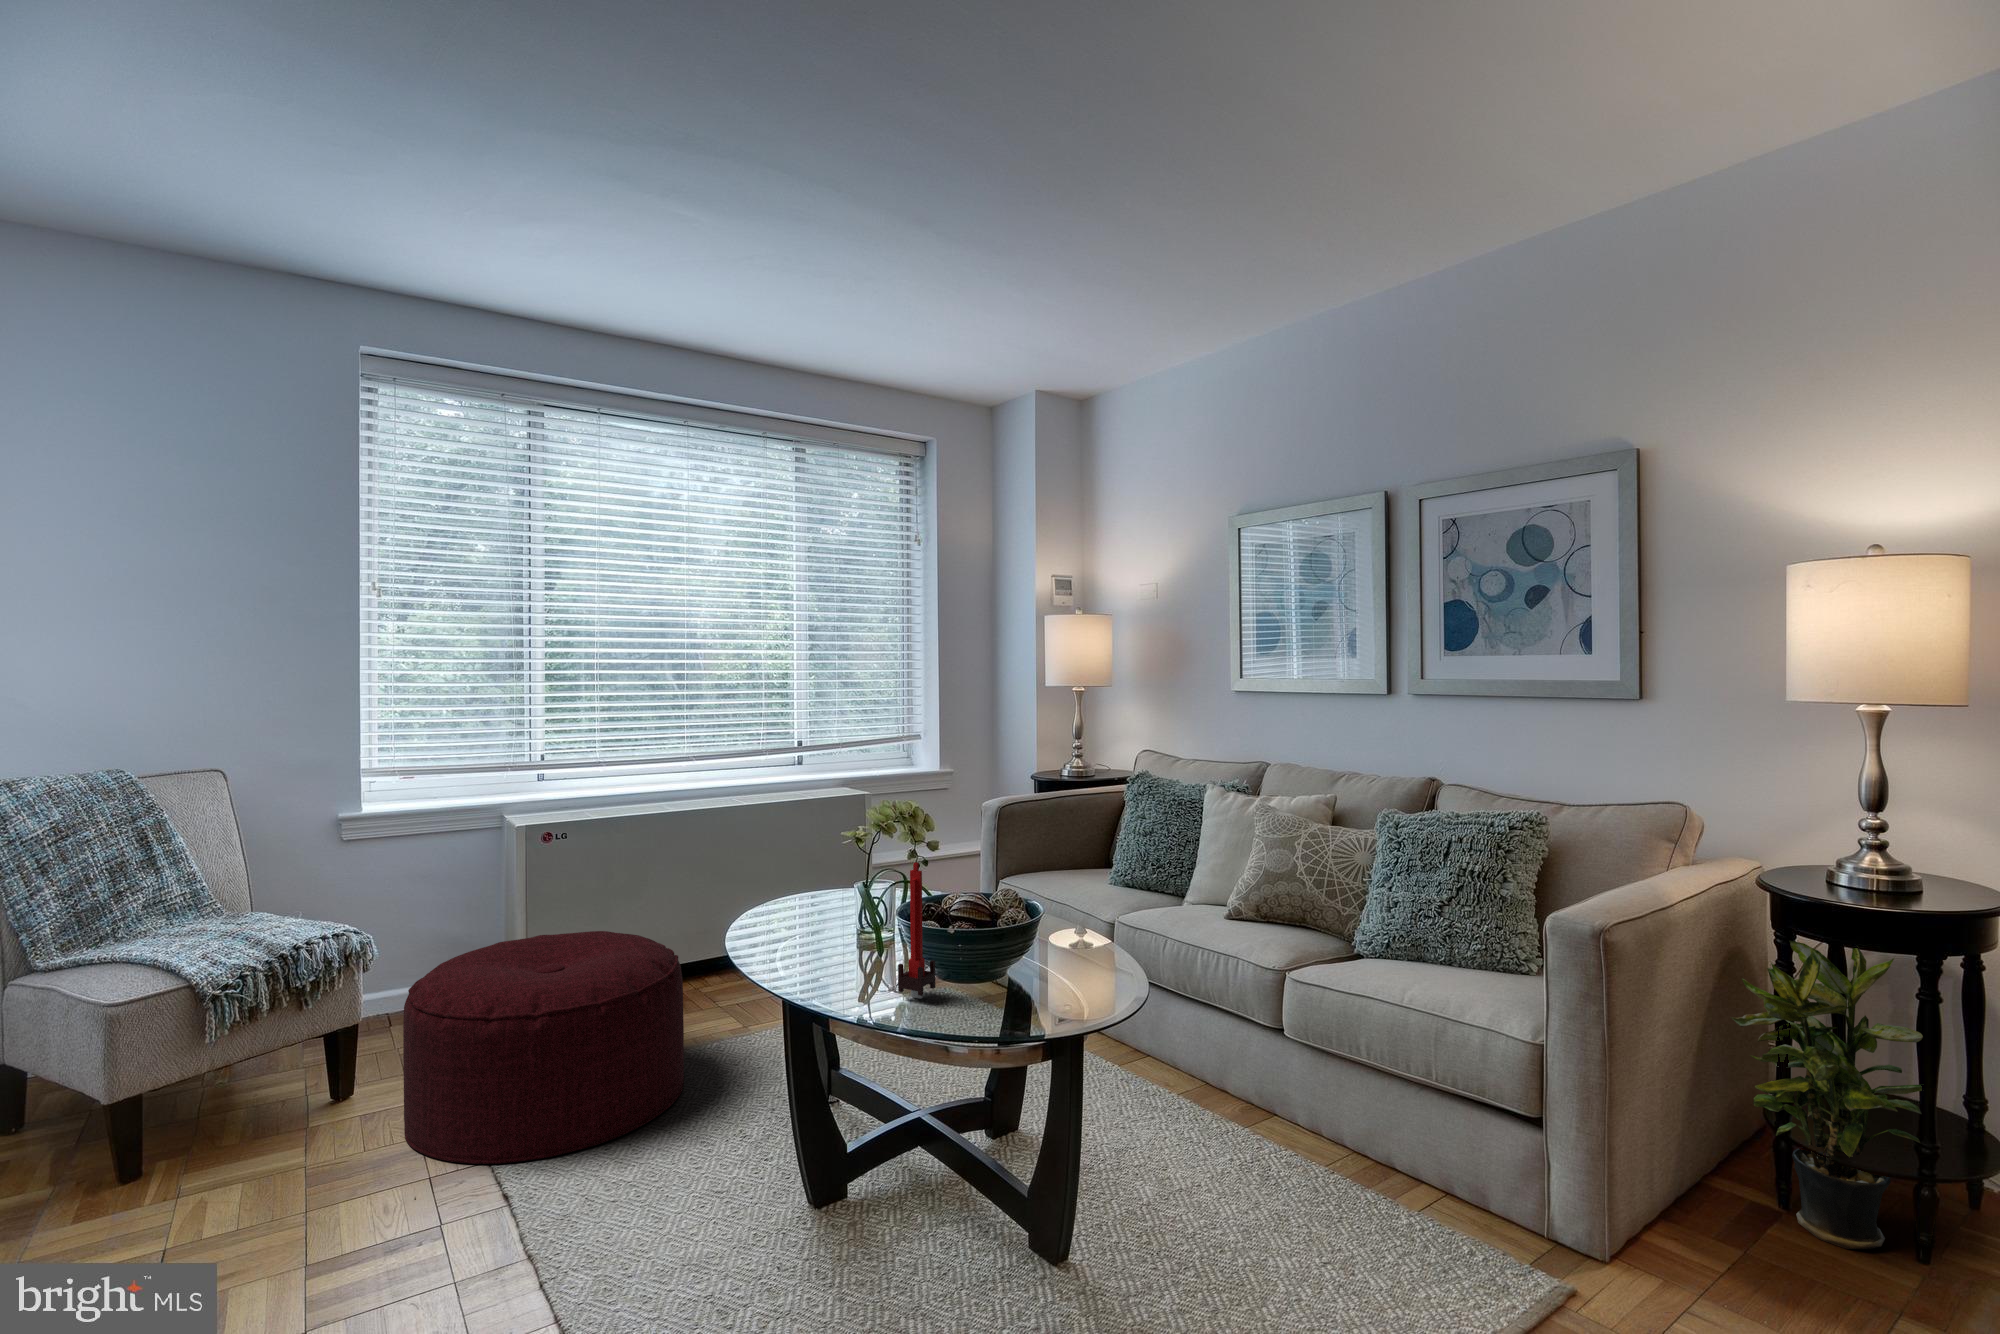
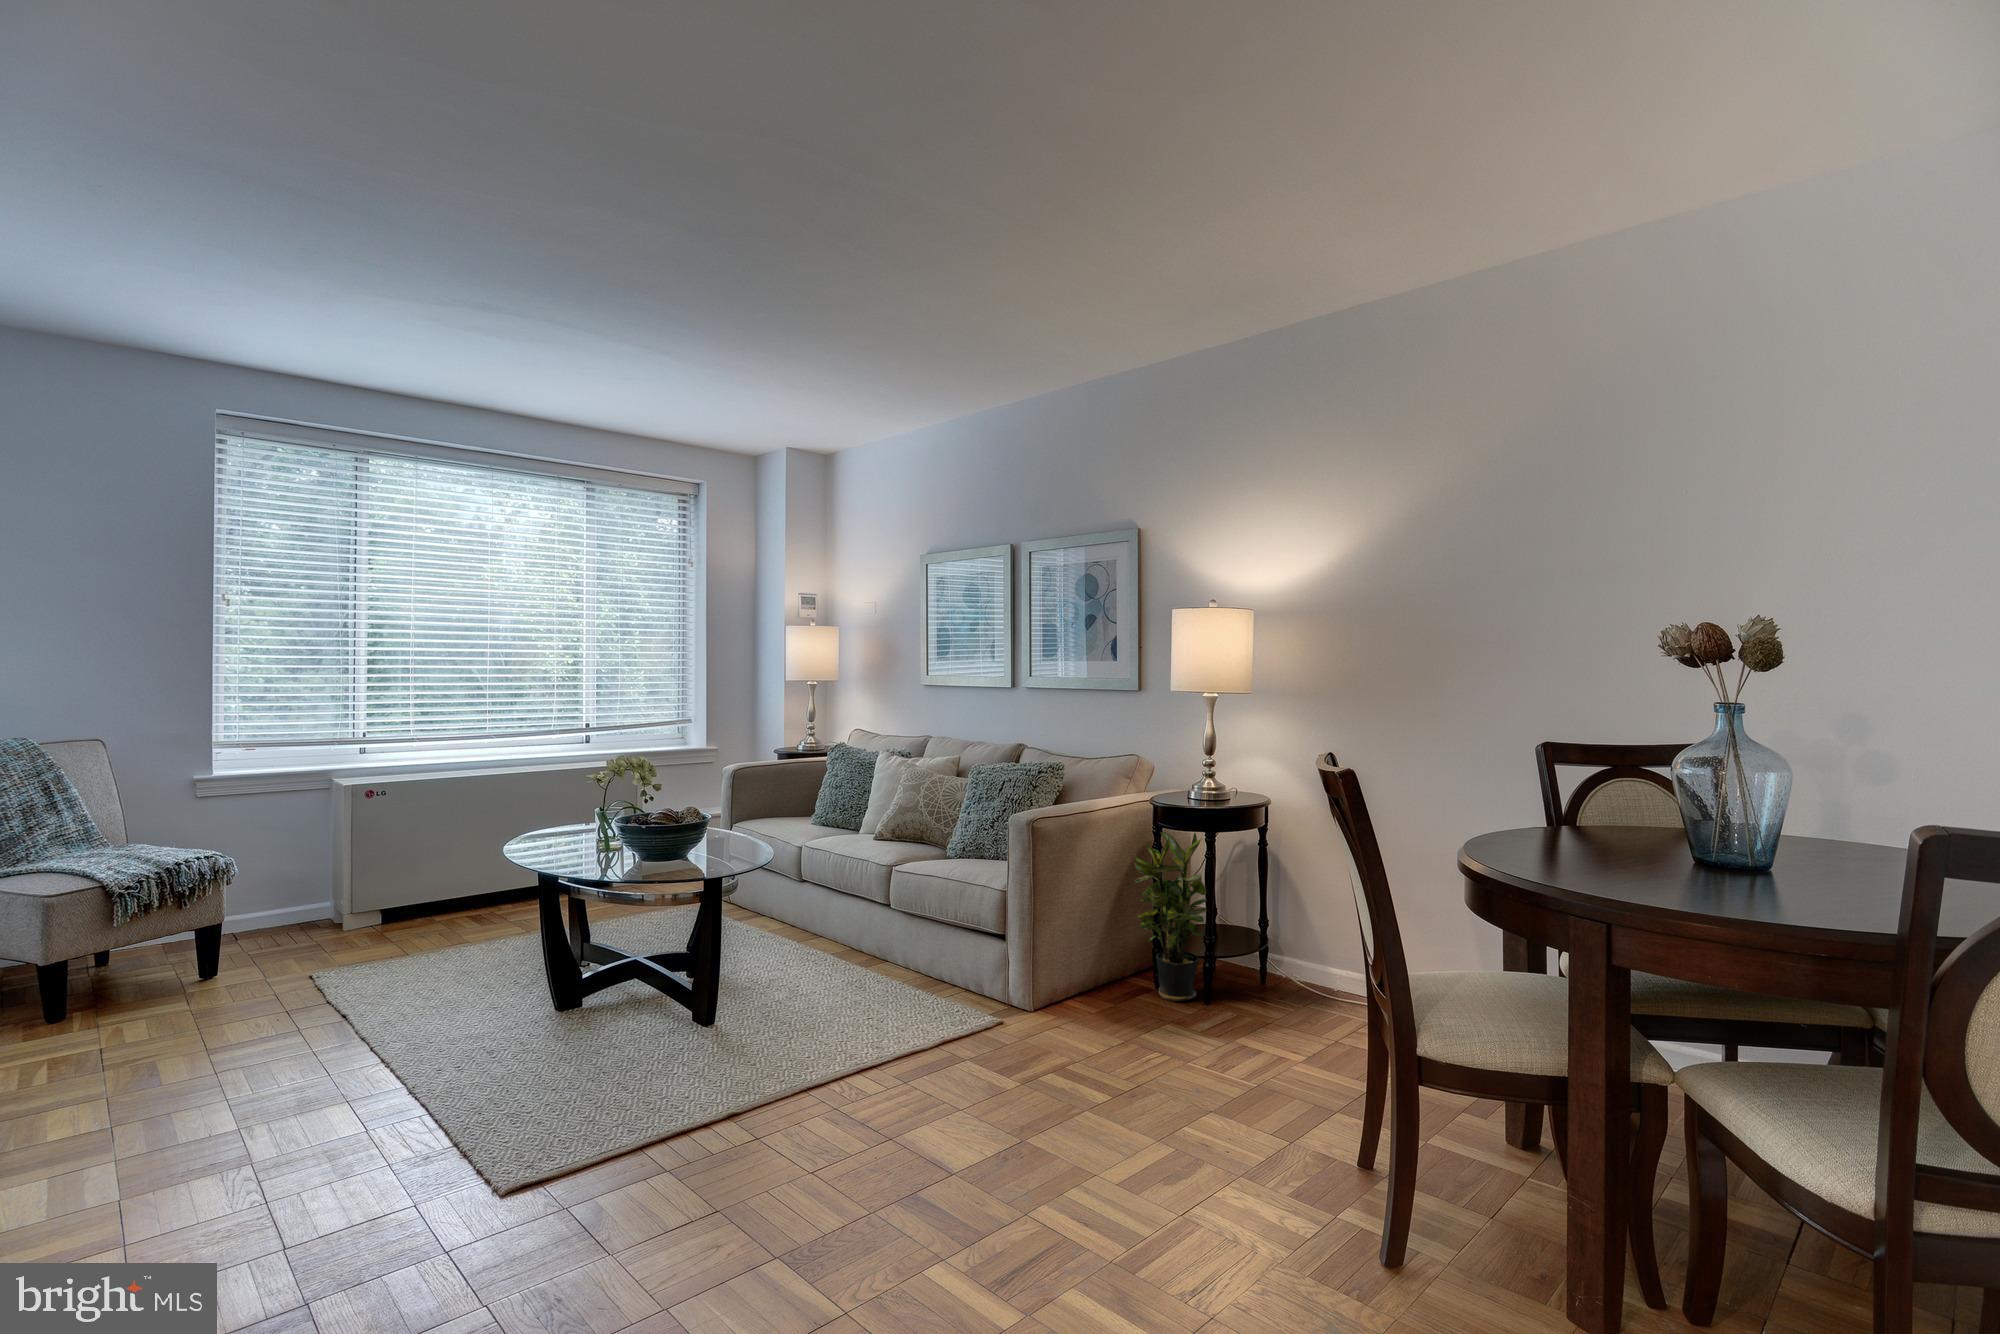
candle: present [898,863,935,999] -> none [614,789,639,873]
ottoman: present [403,931,684,1164] -> none [263,857,479,1005]

